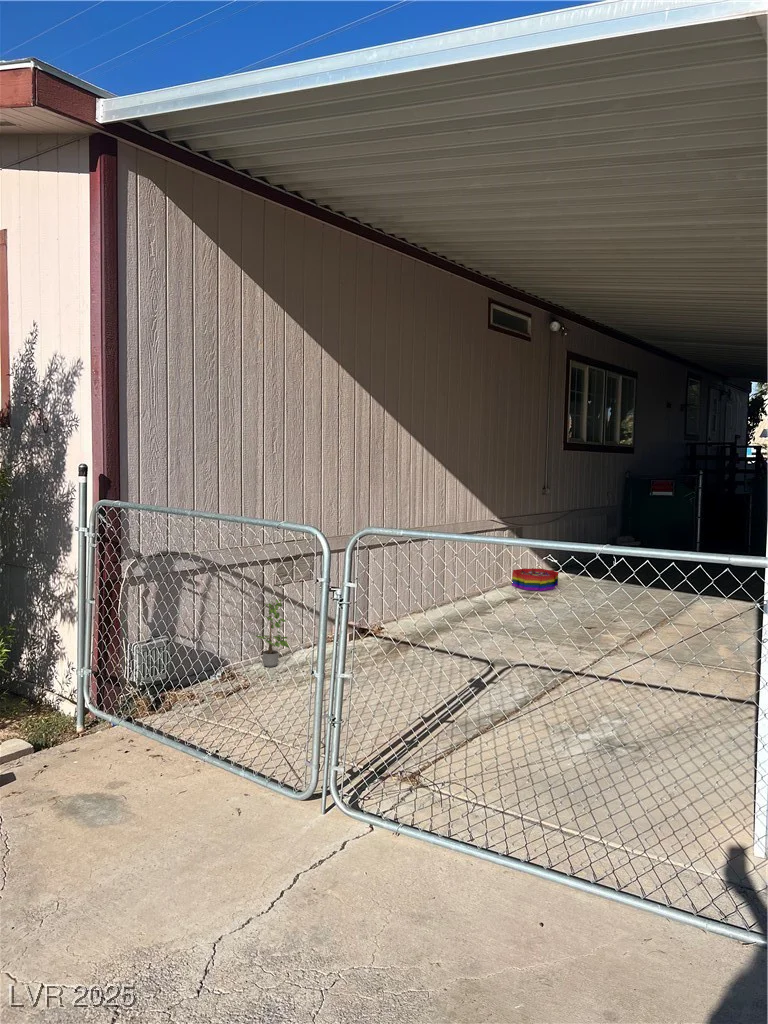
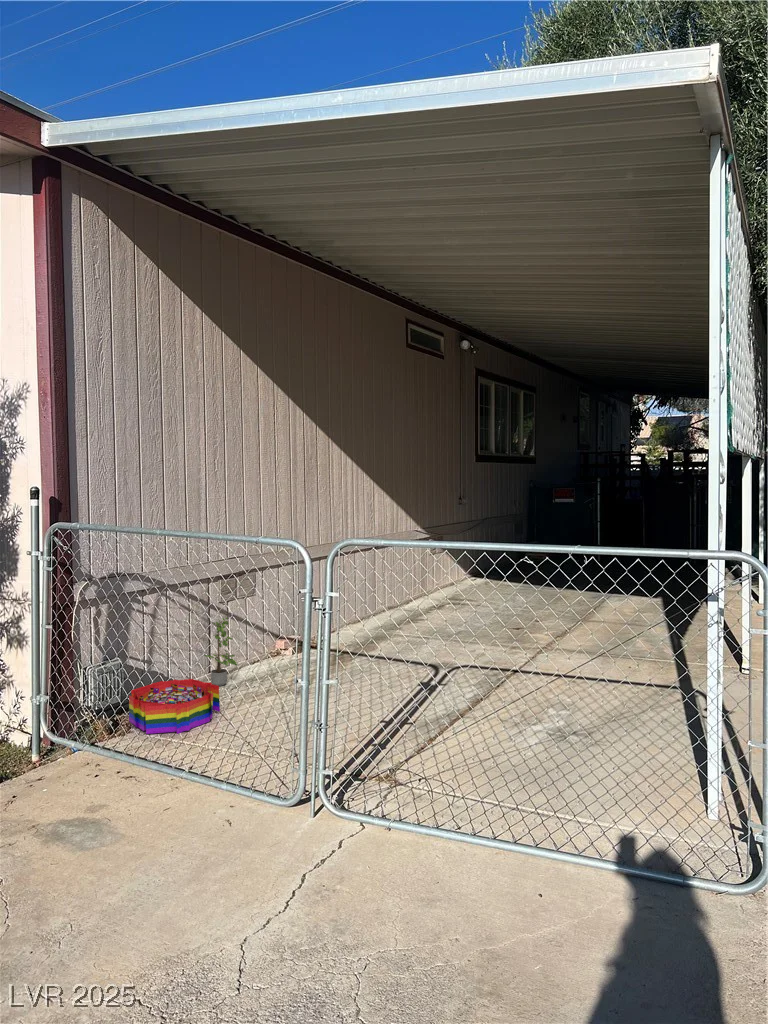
storage bin: present [512,568,558,591] -> present [129,679,220,734]

